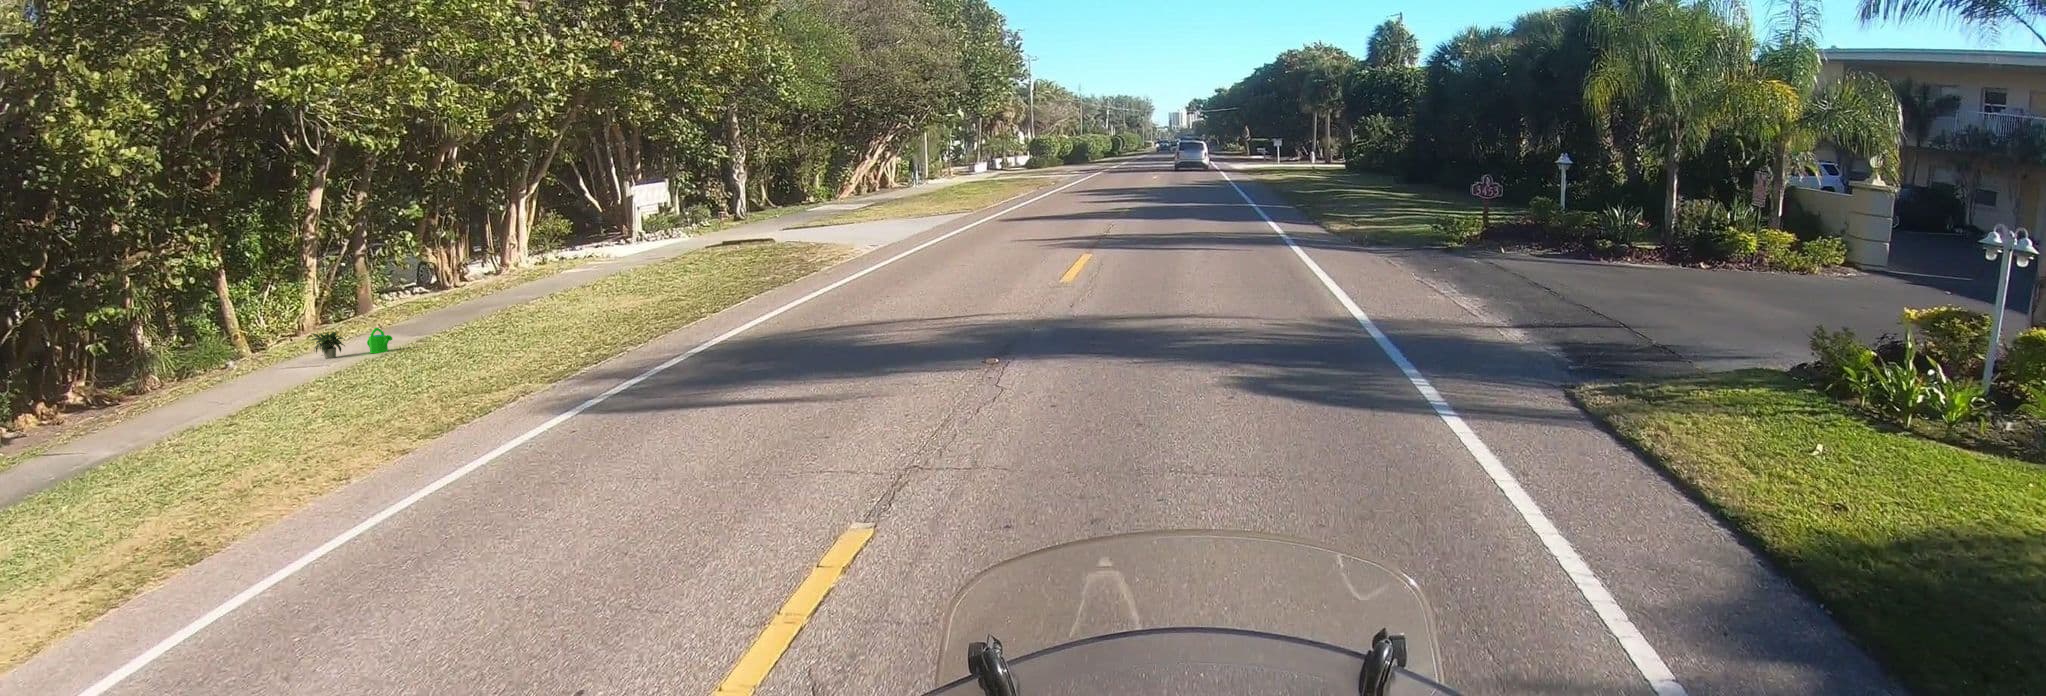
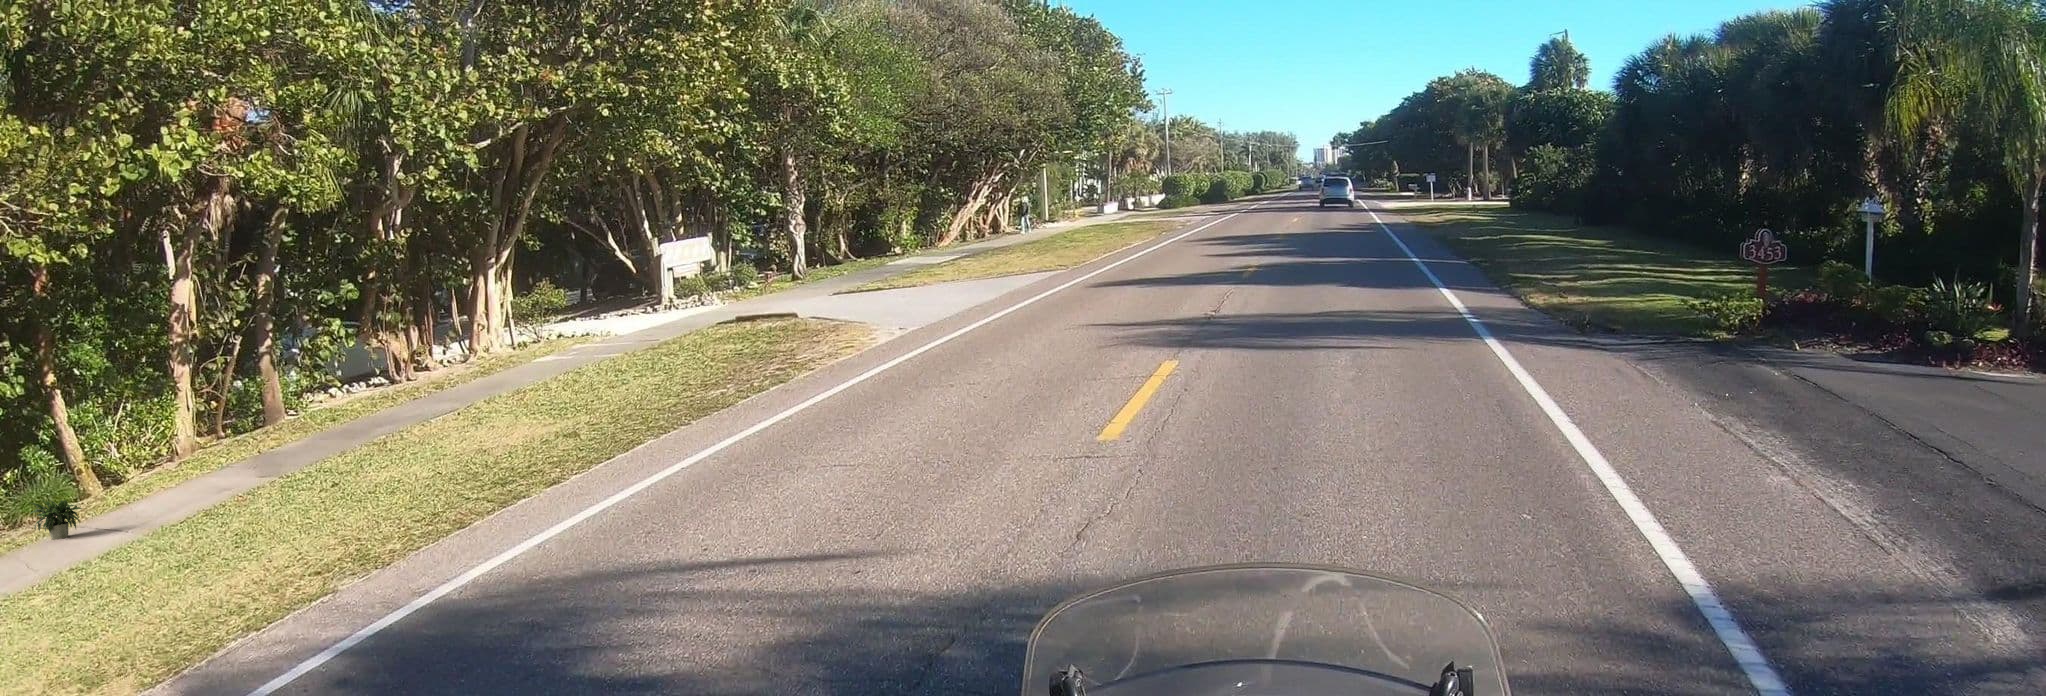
watering can: present [367,328,392,353] -> none [112,494,144,532]

